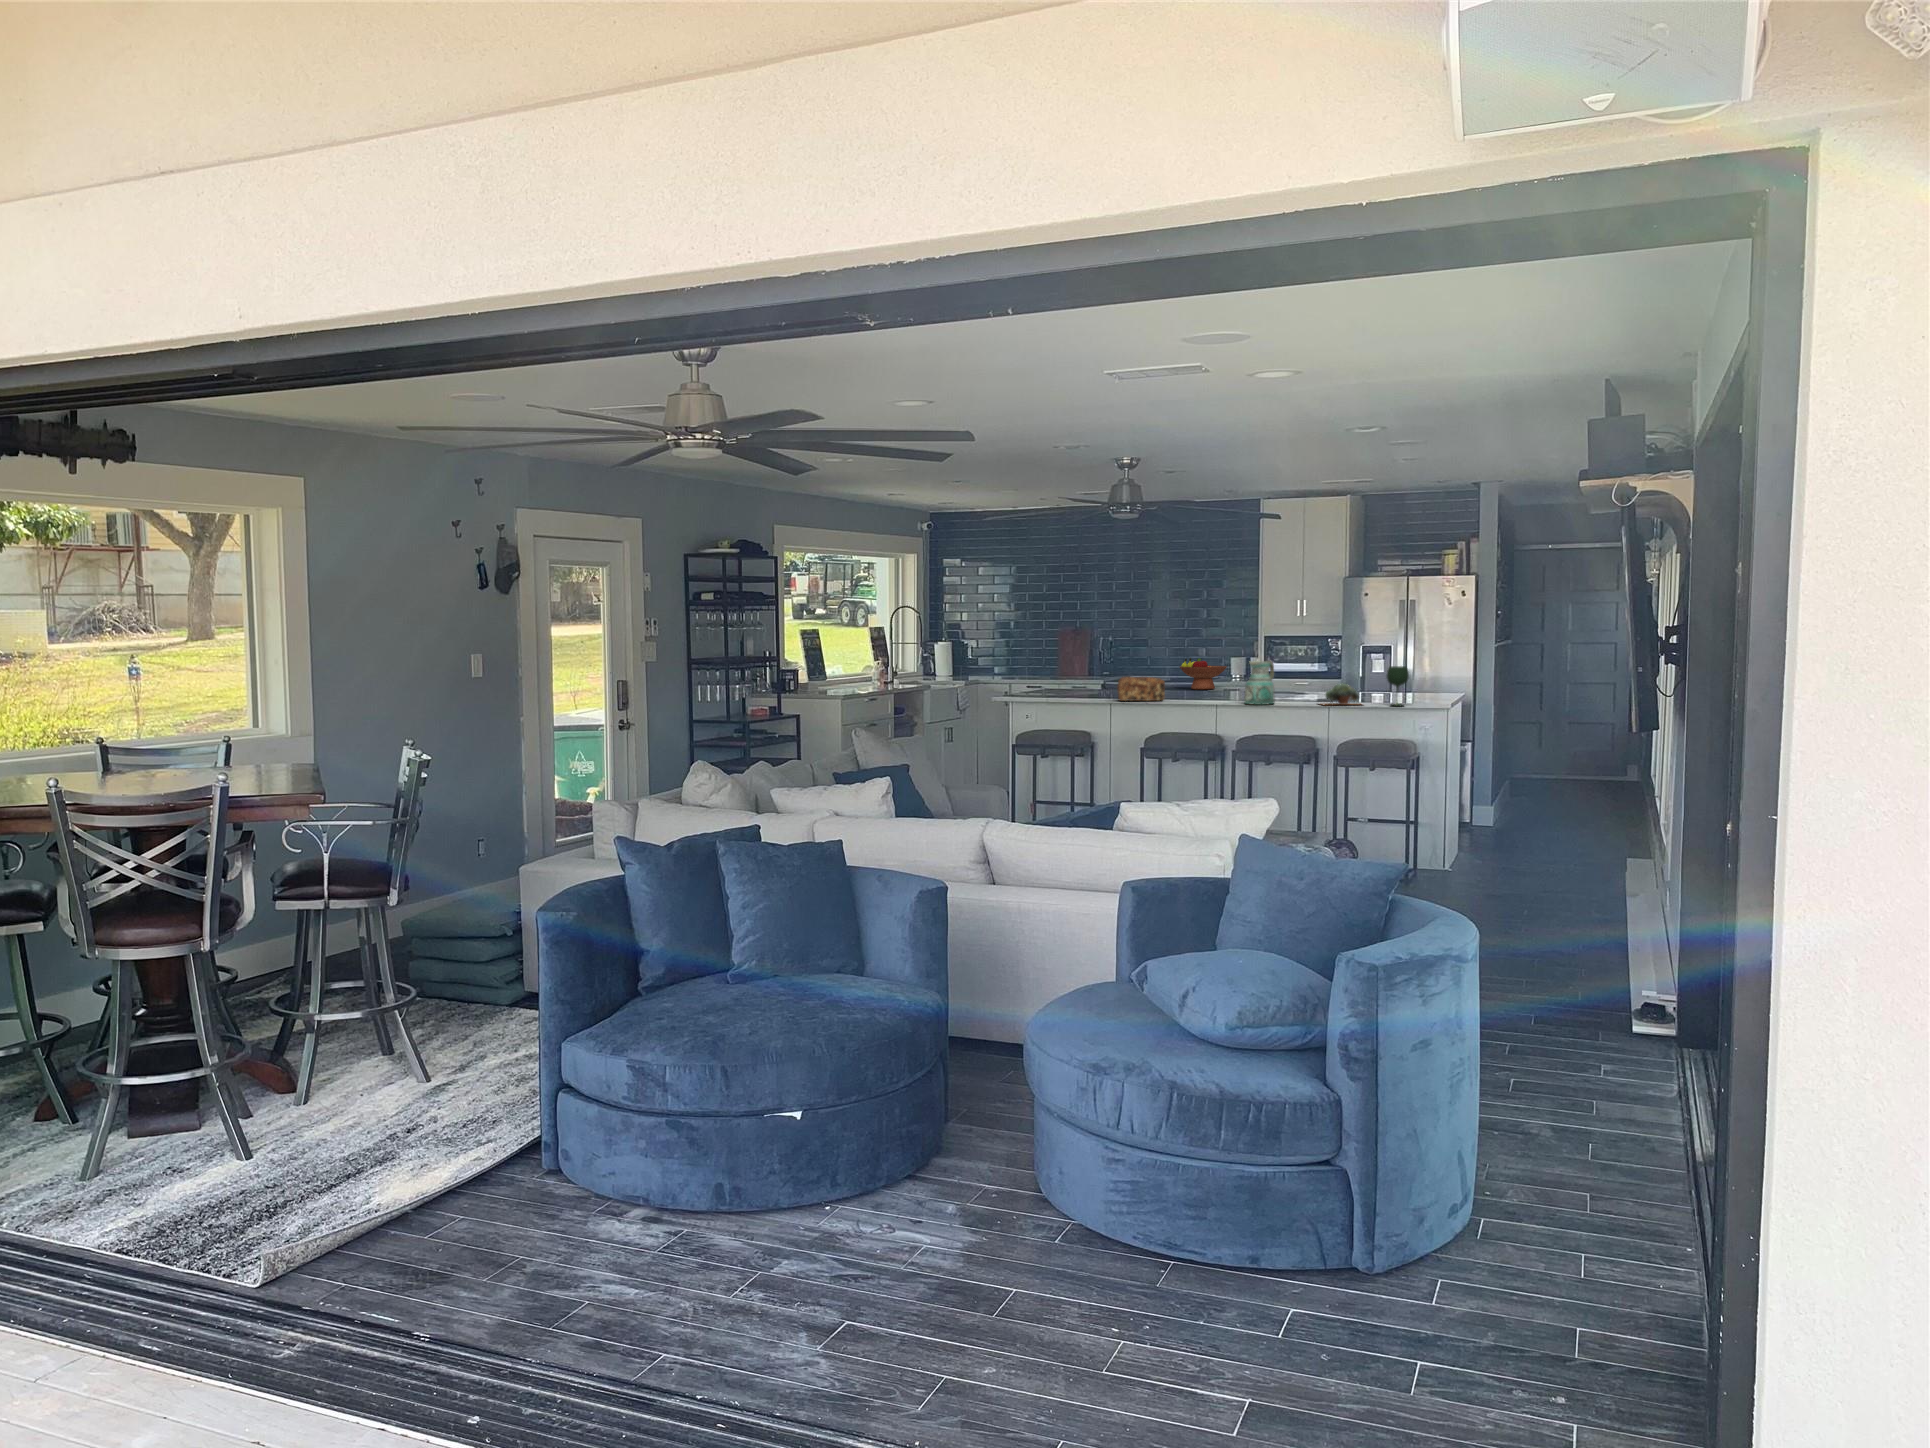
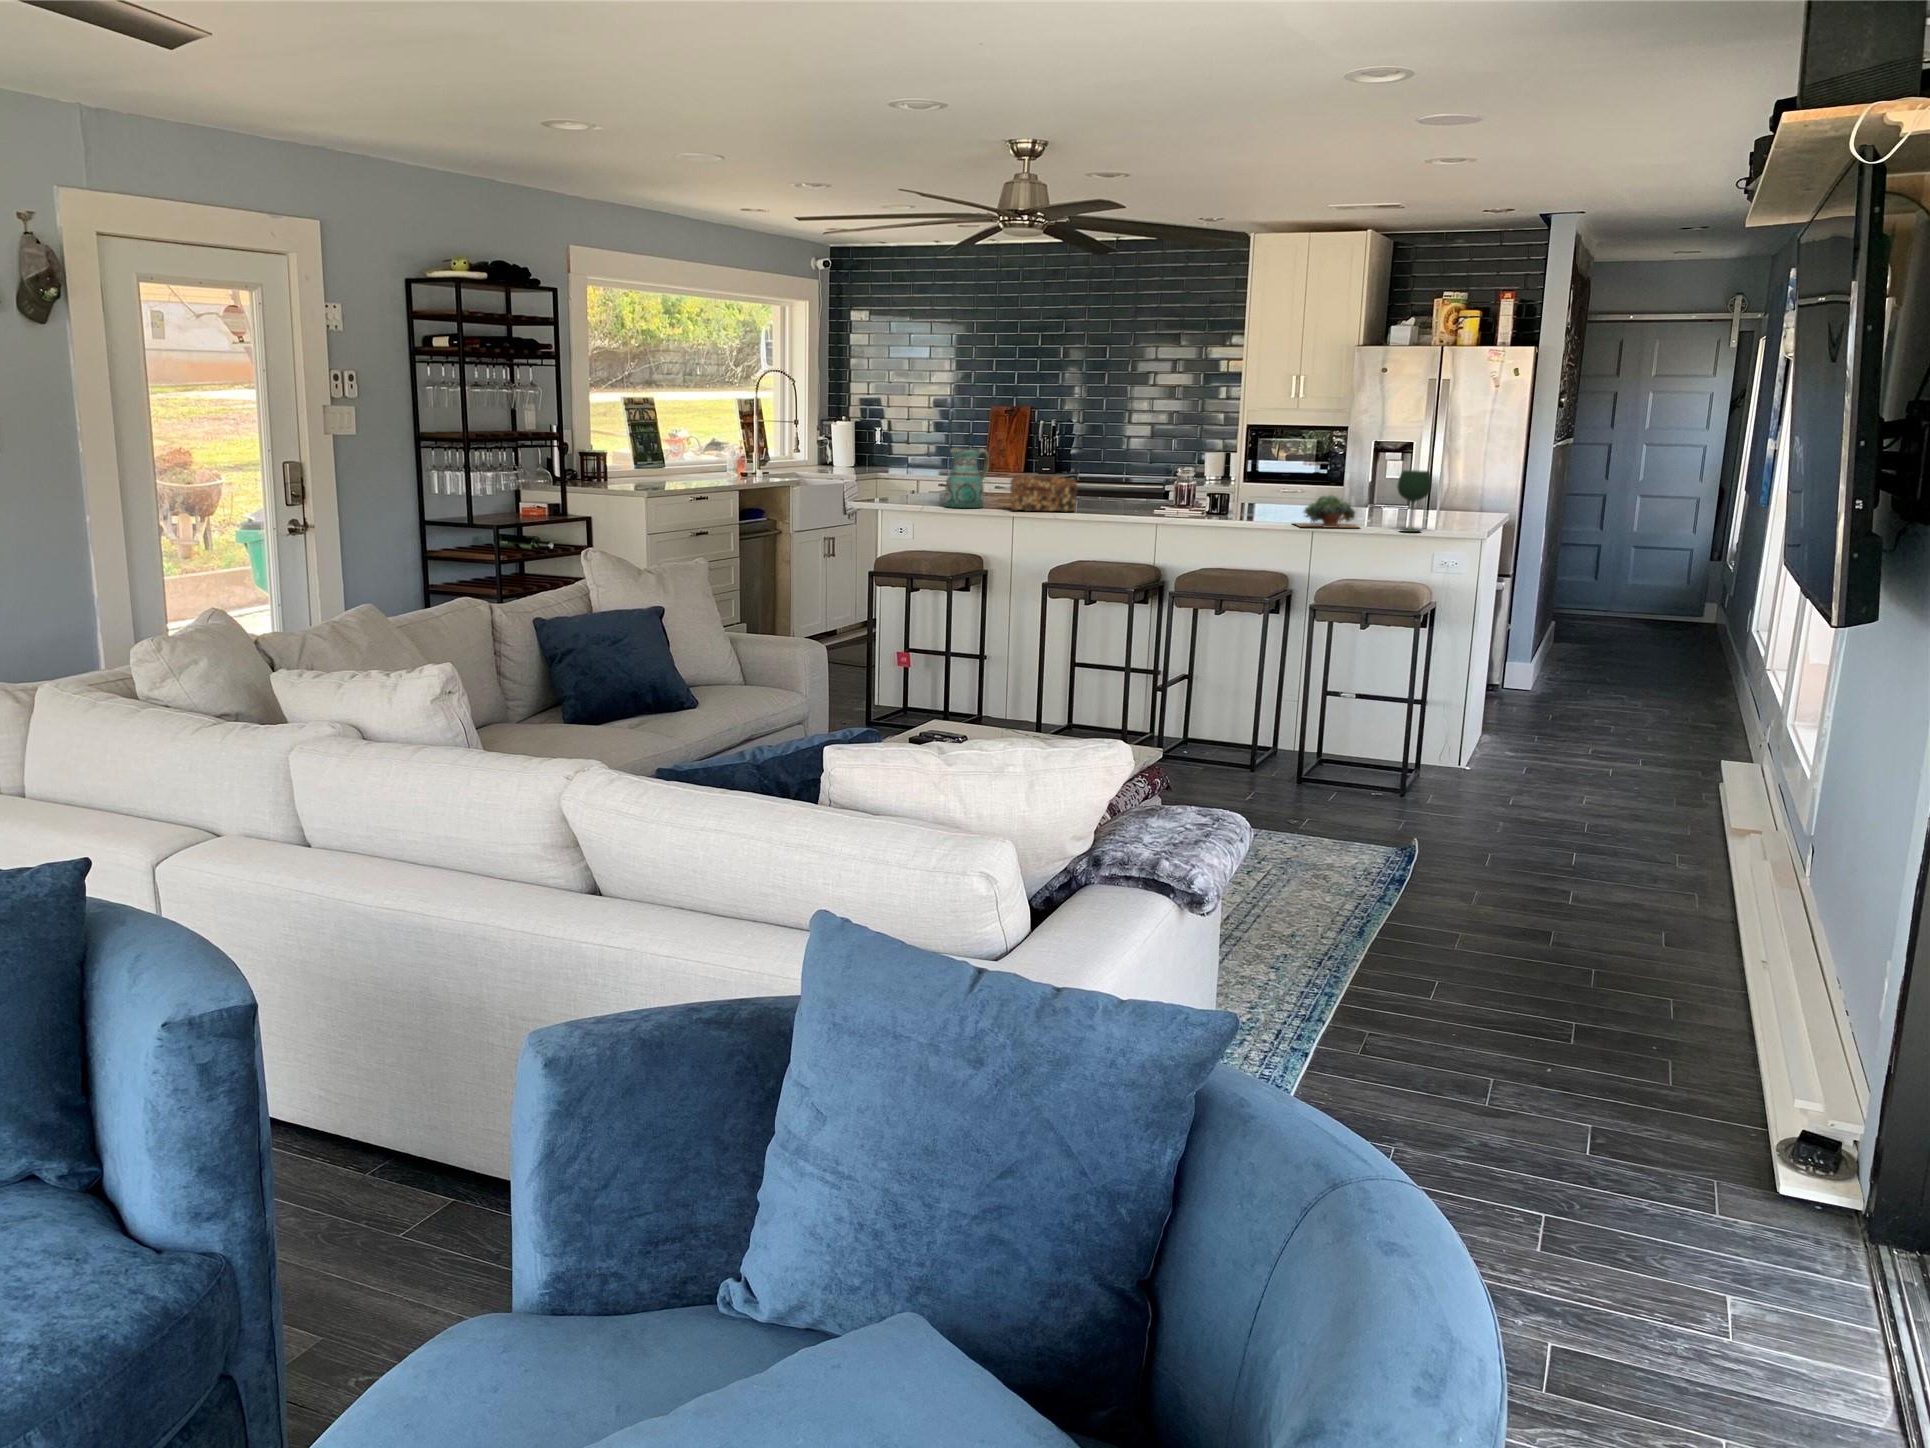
fruit bowl: present [1180,658,1227,689] -> none [1116,450,1182,495]
ceramic pitcher: present [1244,661,1274,705] -> present [944,448,989,508]

